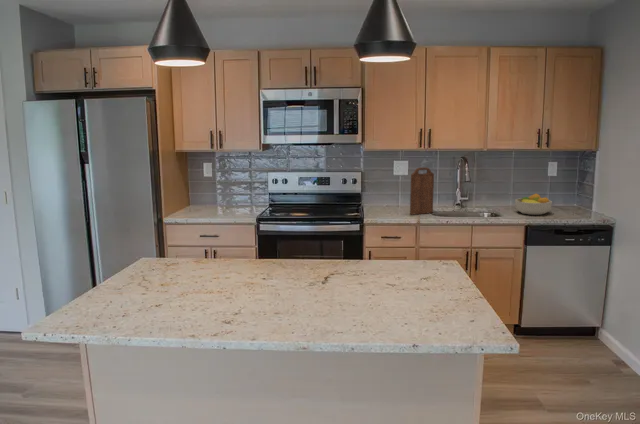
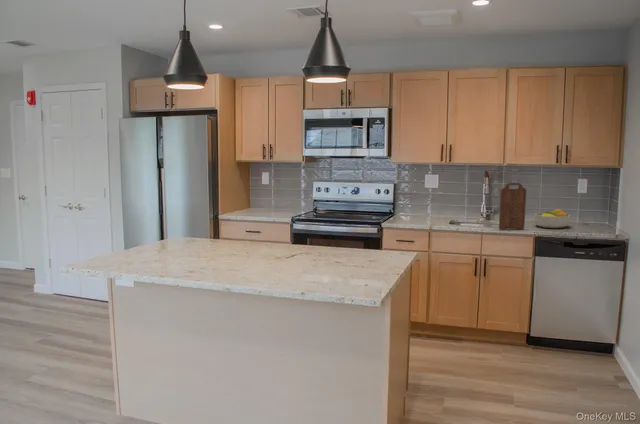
cutting board: present [410,167,434,215] -> present [499,183,526,230]

